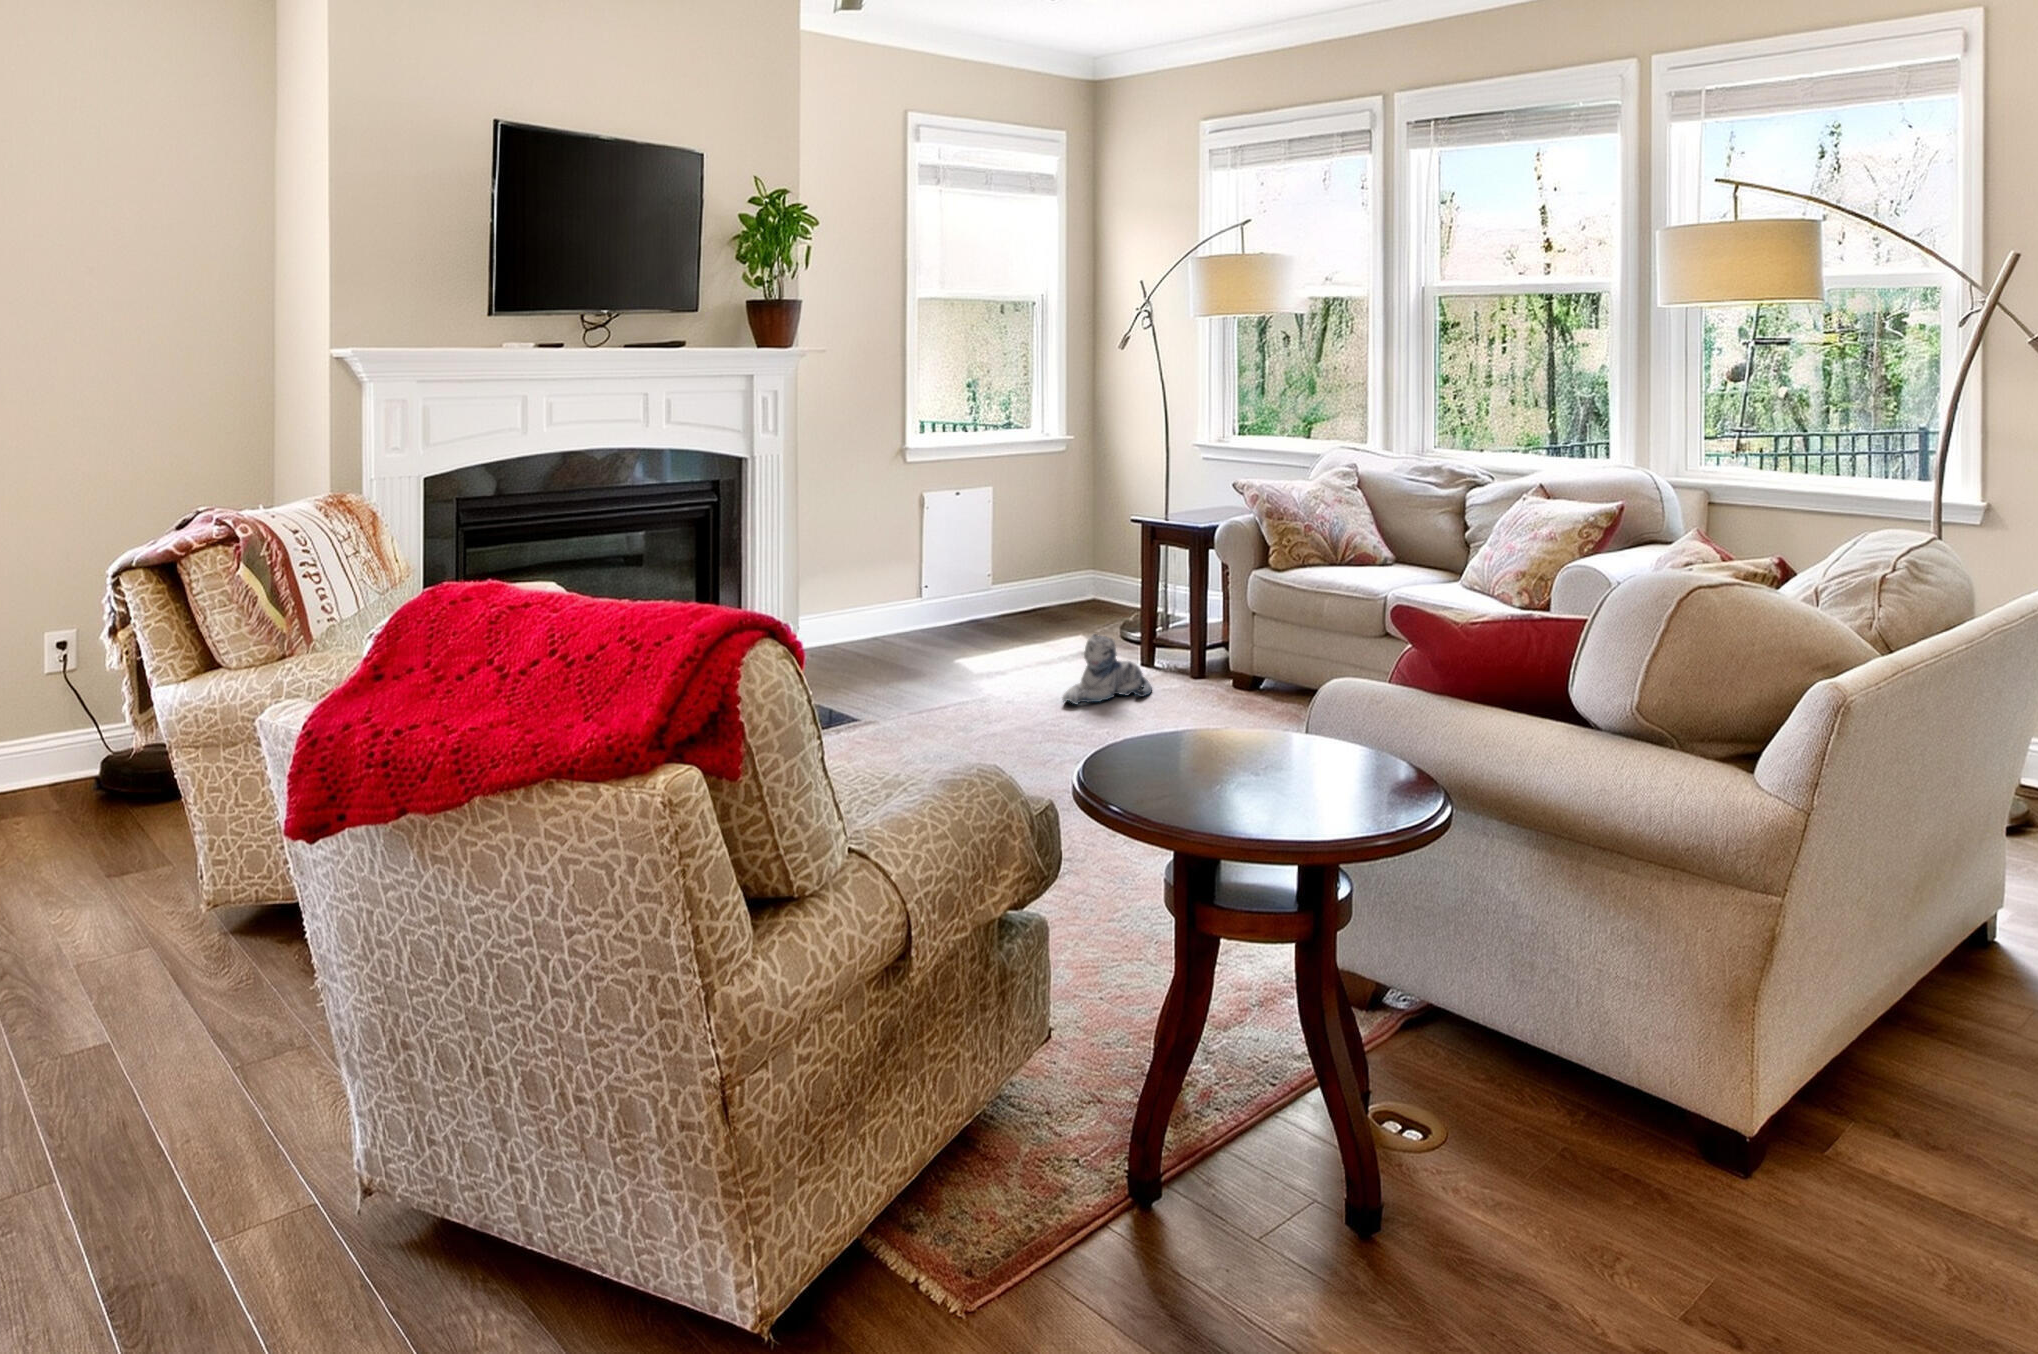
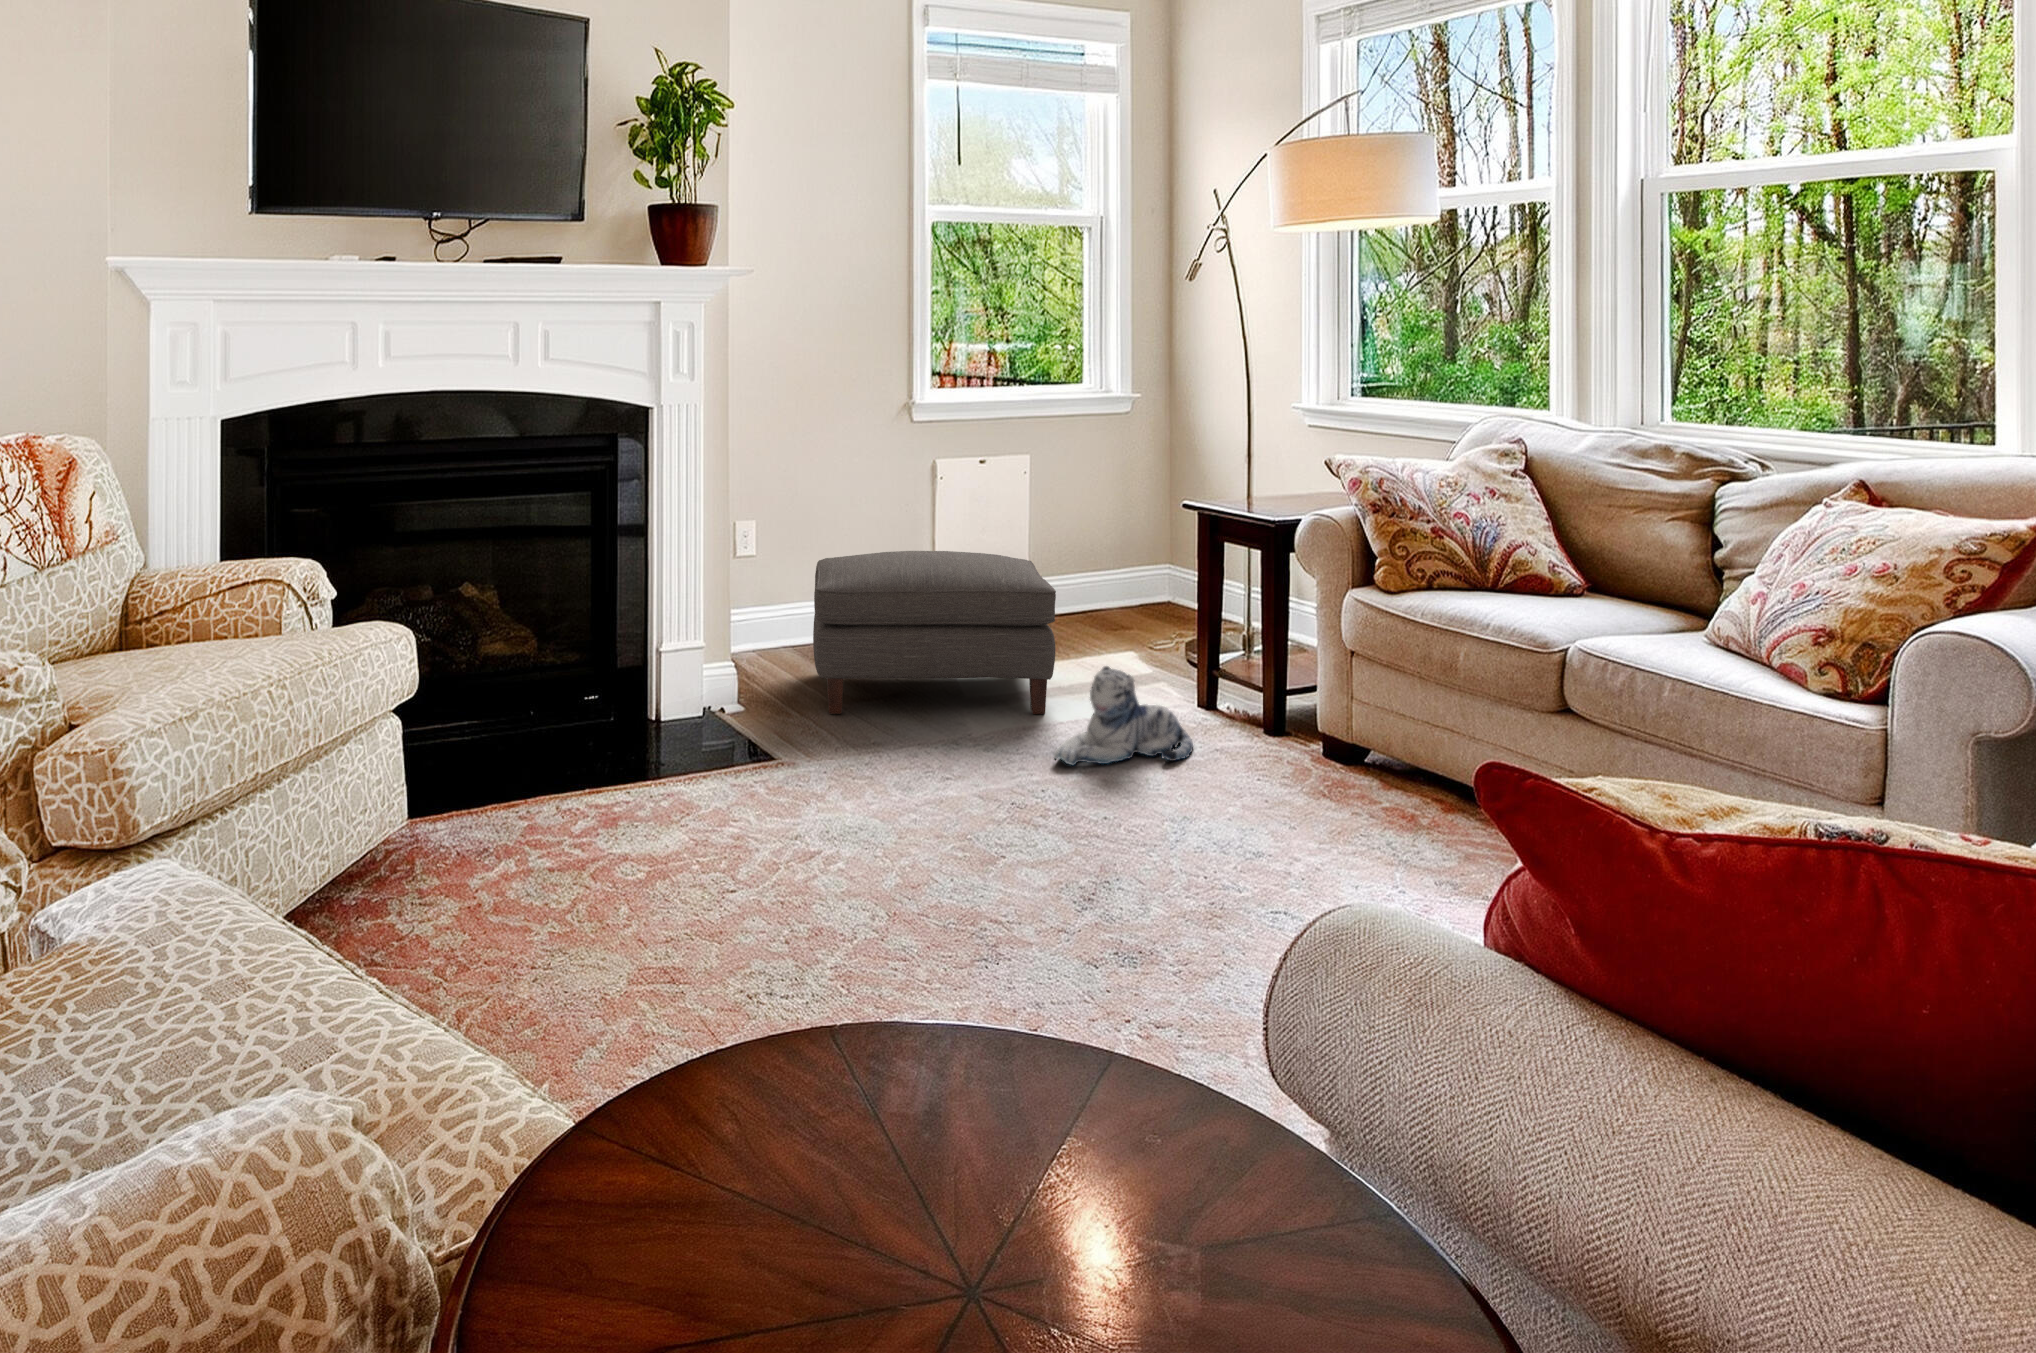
ottoman: none [851,562,1048,690] -> present [813,551,1056,714]

